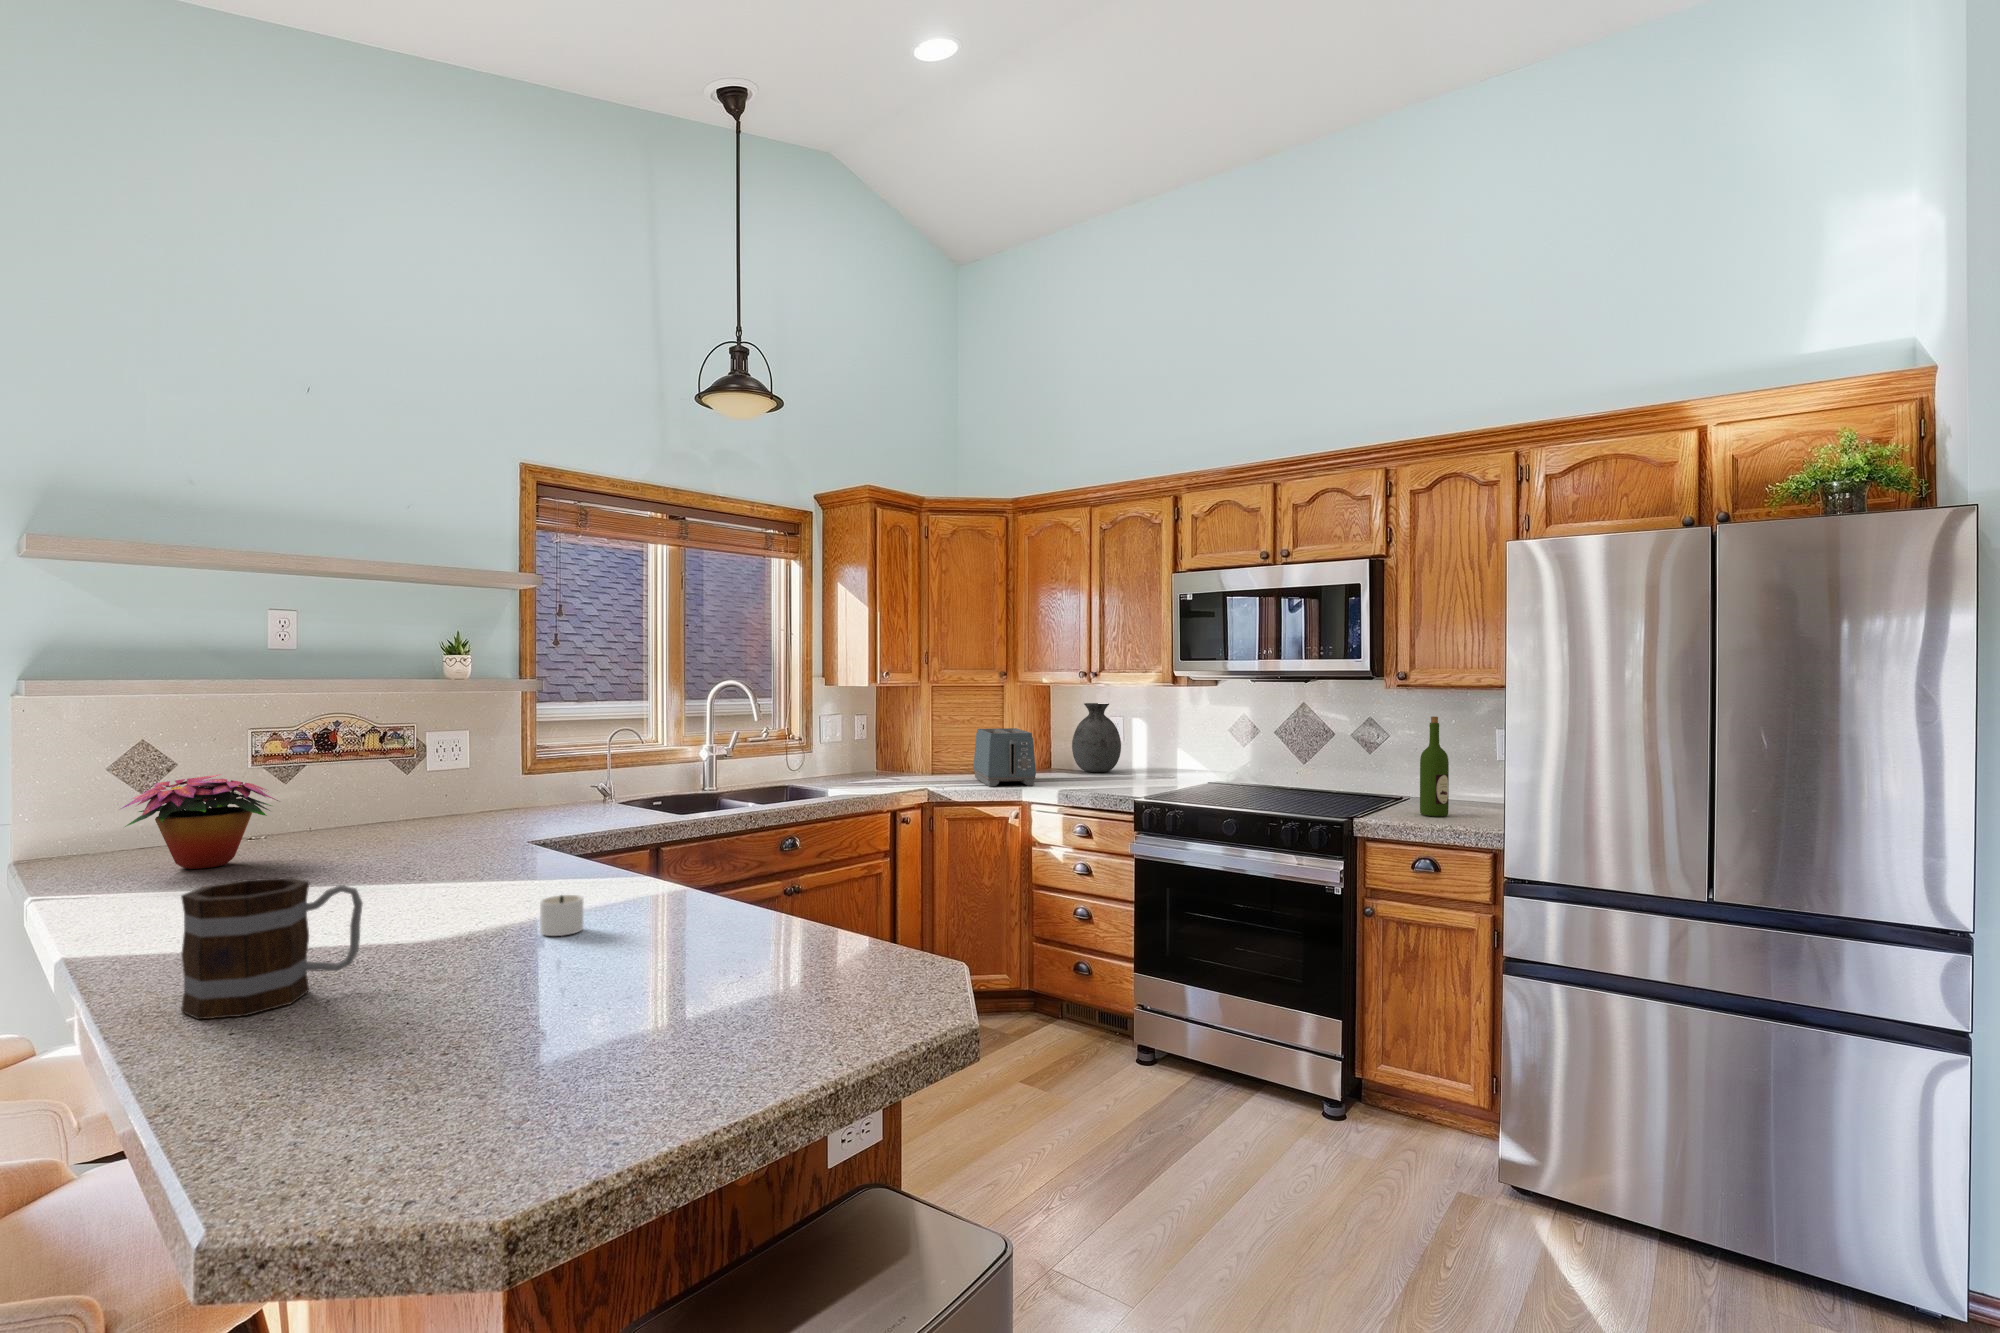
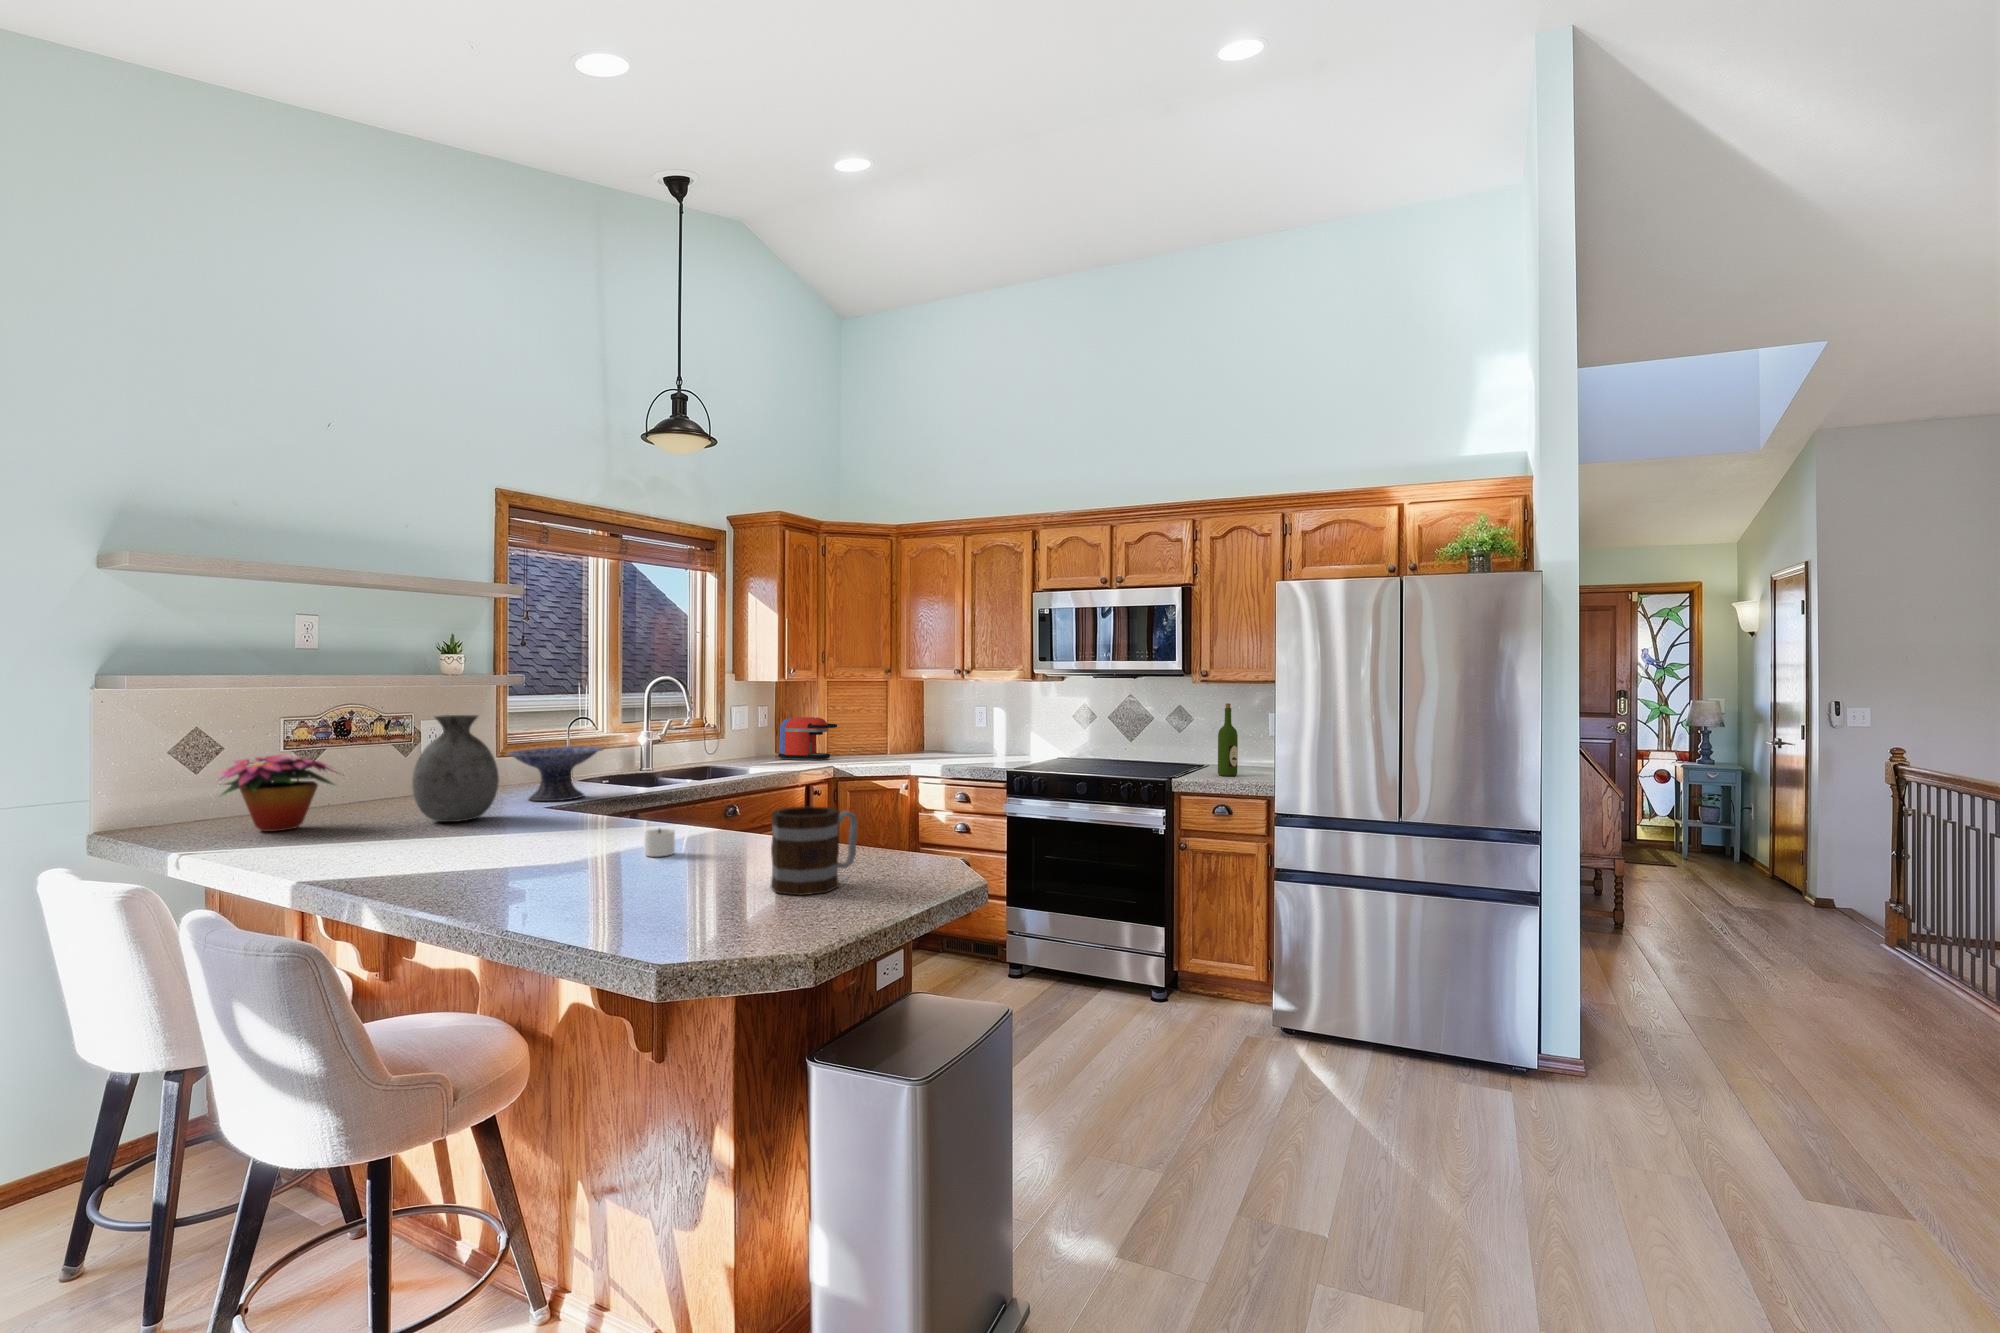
vase: present [1072,703,1121,772] -> present [412,715,499,822]
coffee maker: none [871,727,938,780] -> present [778,717,837,760]
toaster: present [973,728,1036,787] -> none [867,717,923,764]
decorative bowl: none [501,765,618,833] -> present [507,746,602,801]
mug: present [181,877,363,1019] -> present [771,806,858,895]

